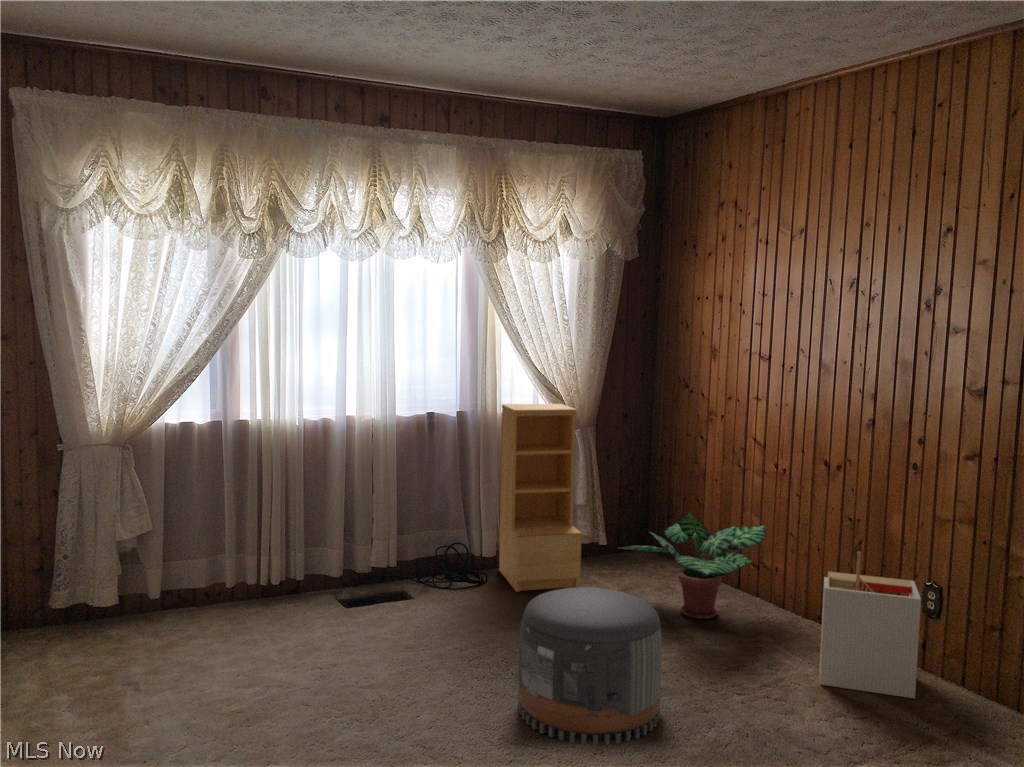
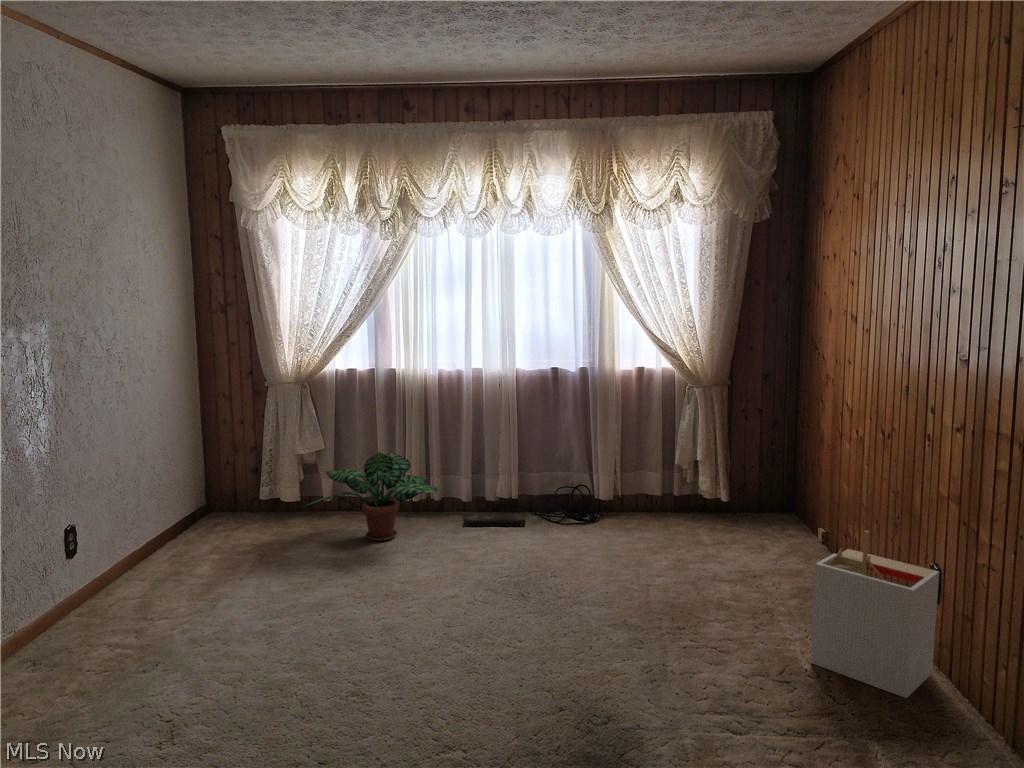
bookshelf: present [499,404,582,592] -> none [610,363,677,537]
potted plant: present [620,512,766,619] -> present [310,452,437,541]
pouf: present [518,587,662,745] -> none [493,529,623,671]

